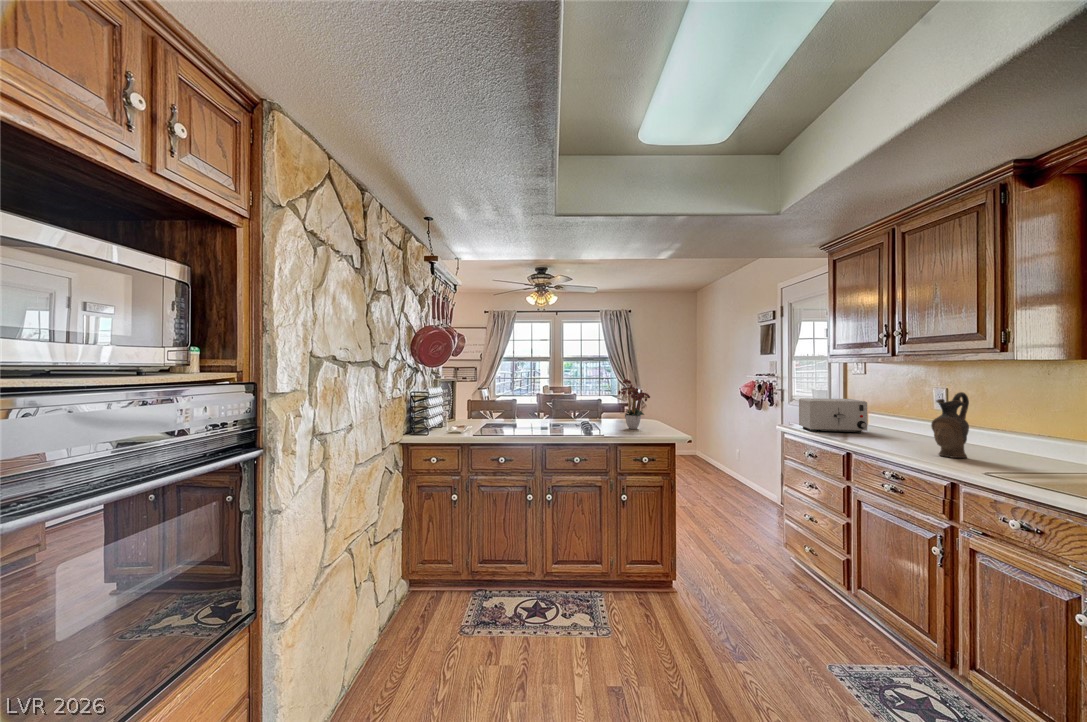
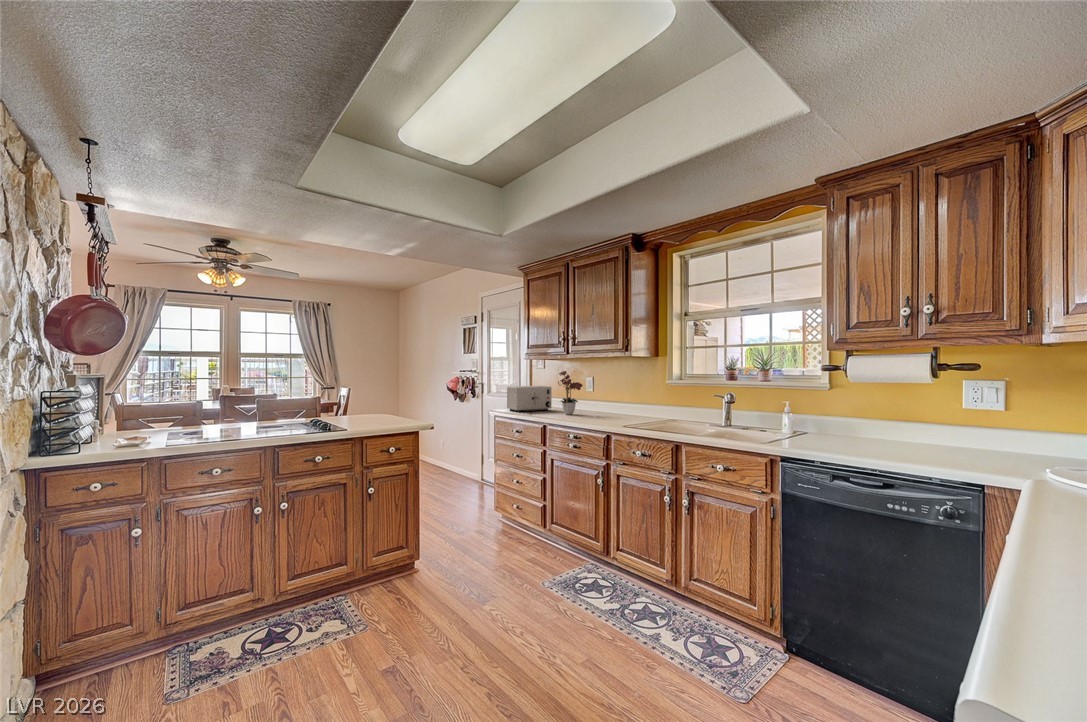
flower arrangement: present [618,379,650,429] -> present [558,371,583,415]
ceramic pitcher: present [931,392,969,458] -> none [593,376,611,419]

